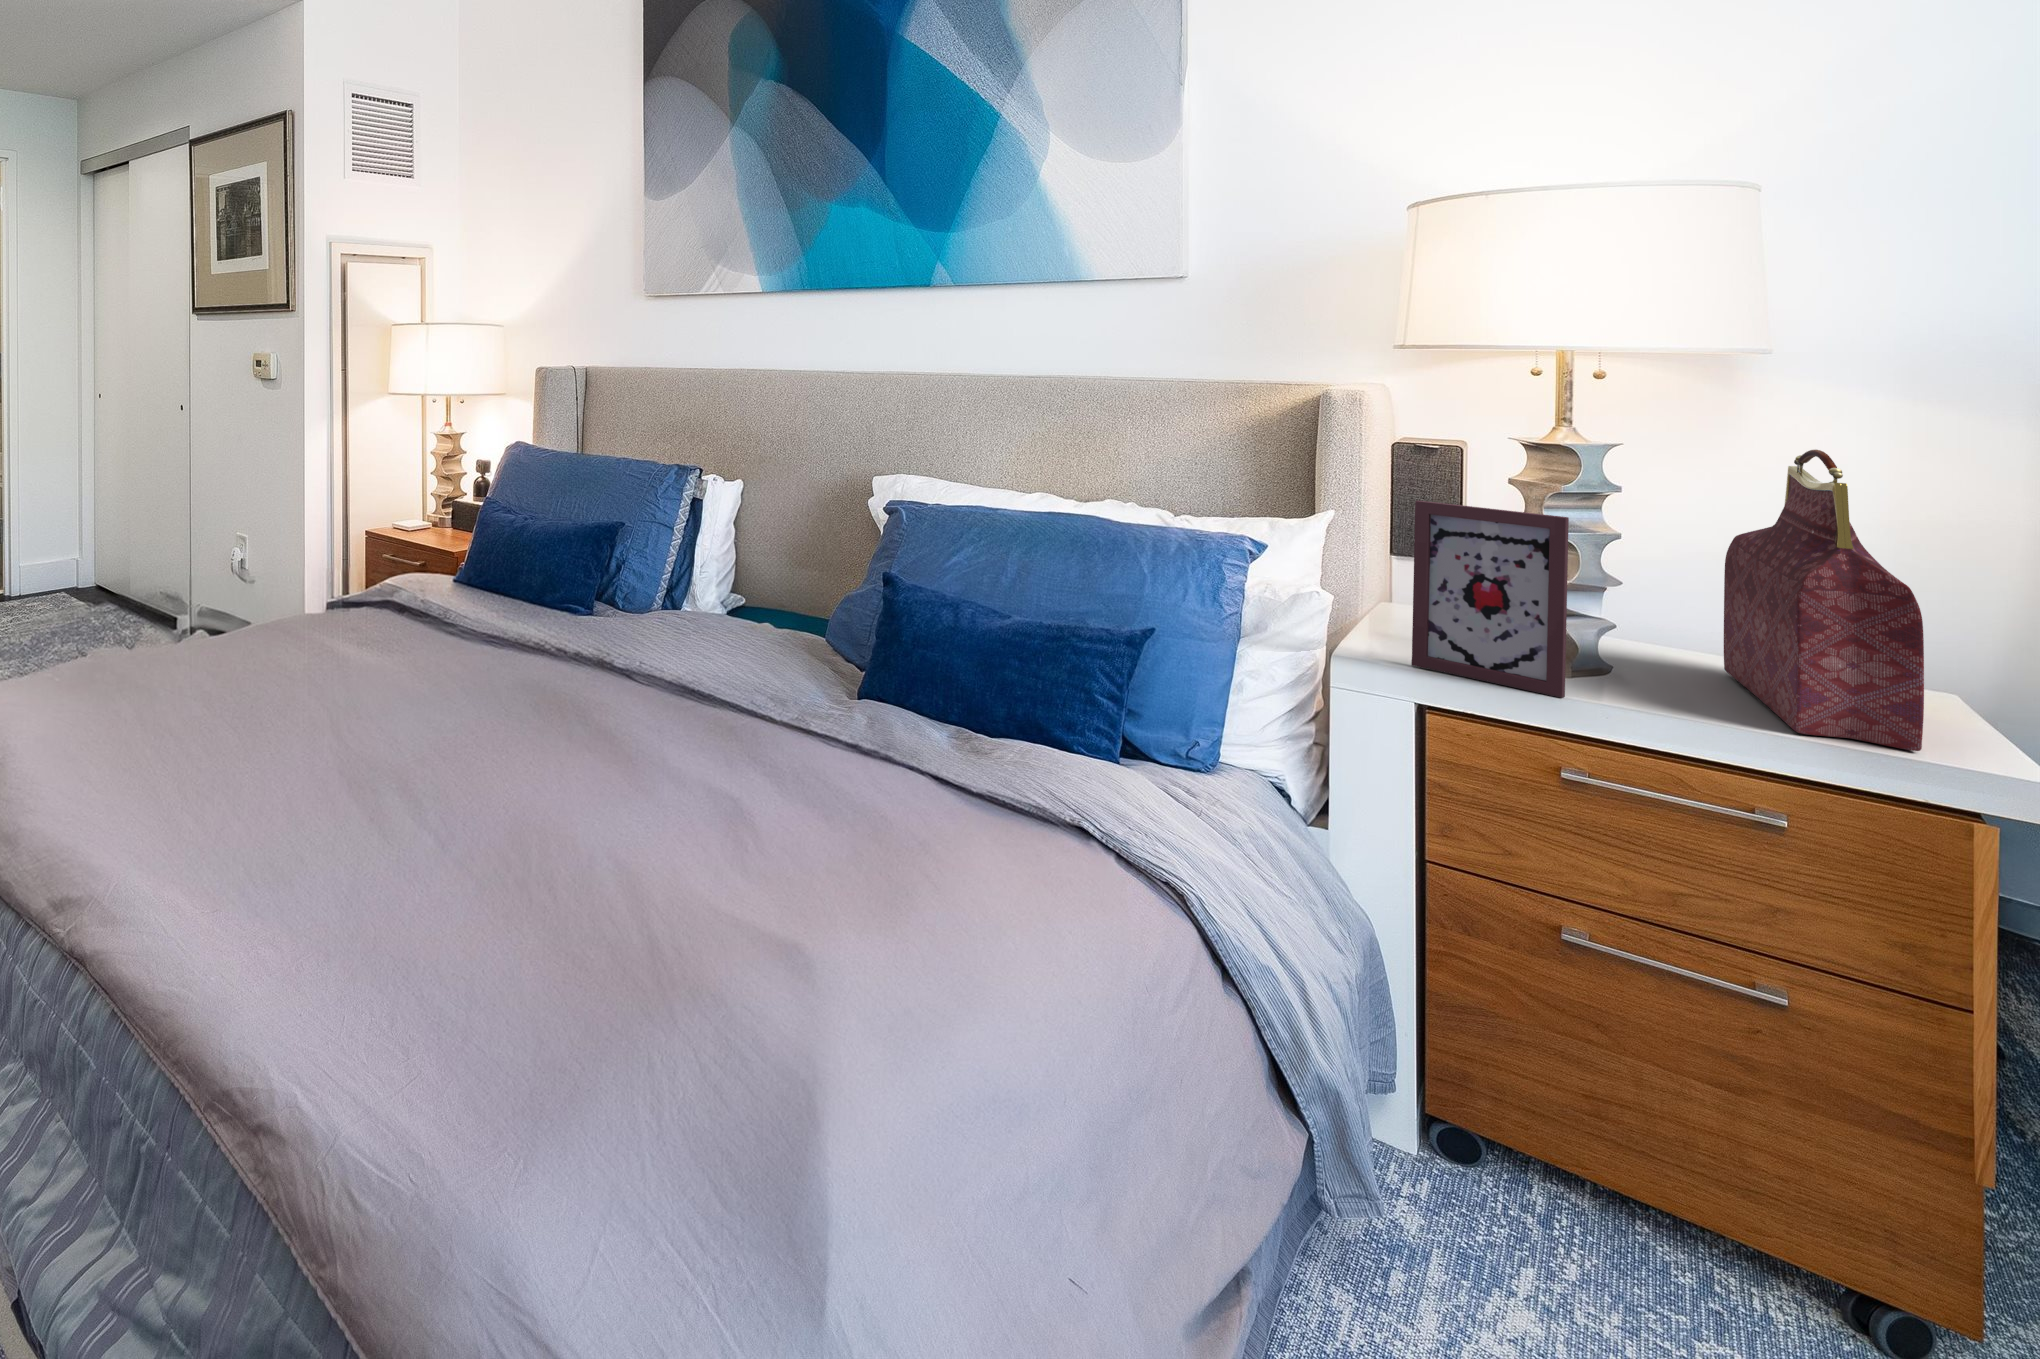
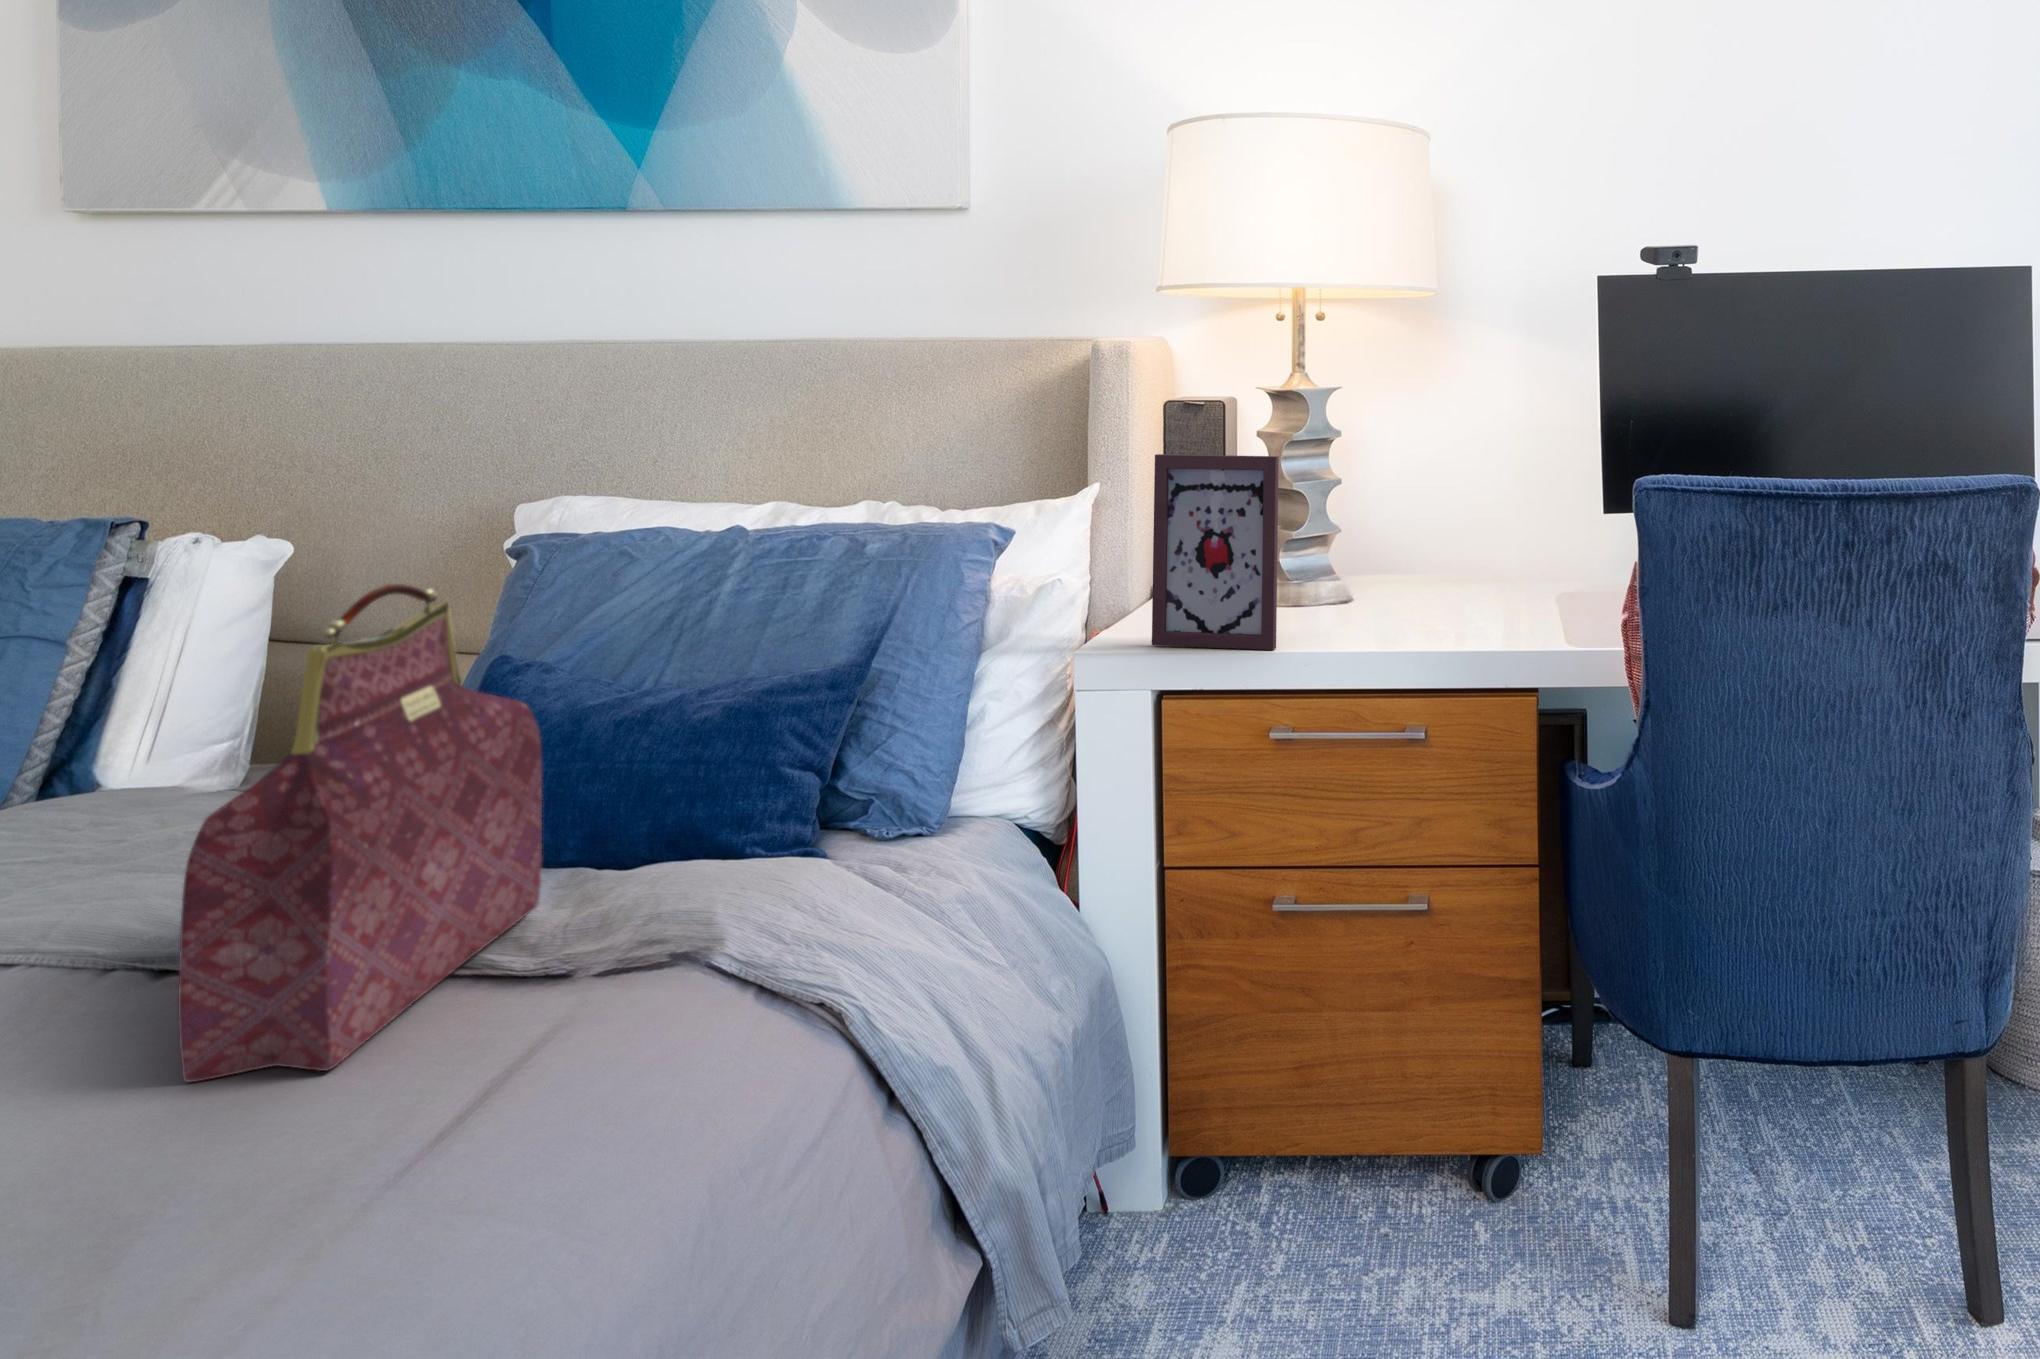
handbag: present [1724,450,1924,751] -> present [178,584,542,1082]

